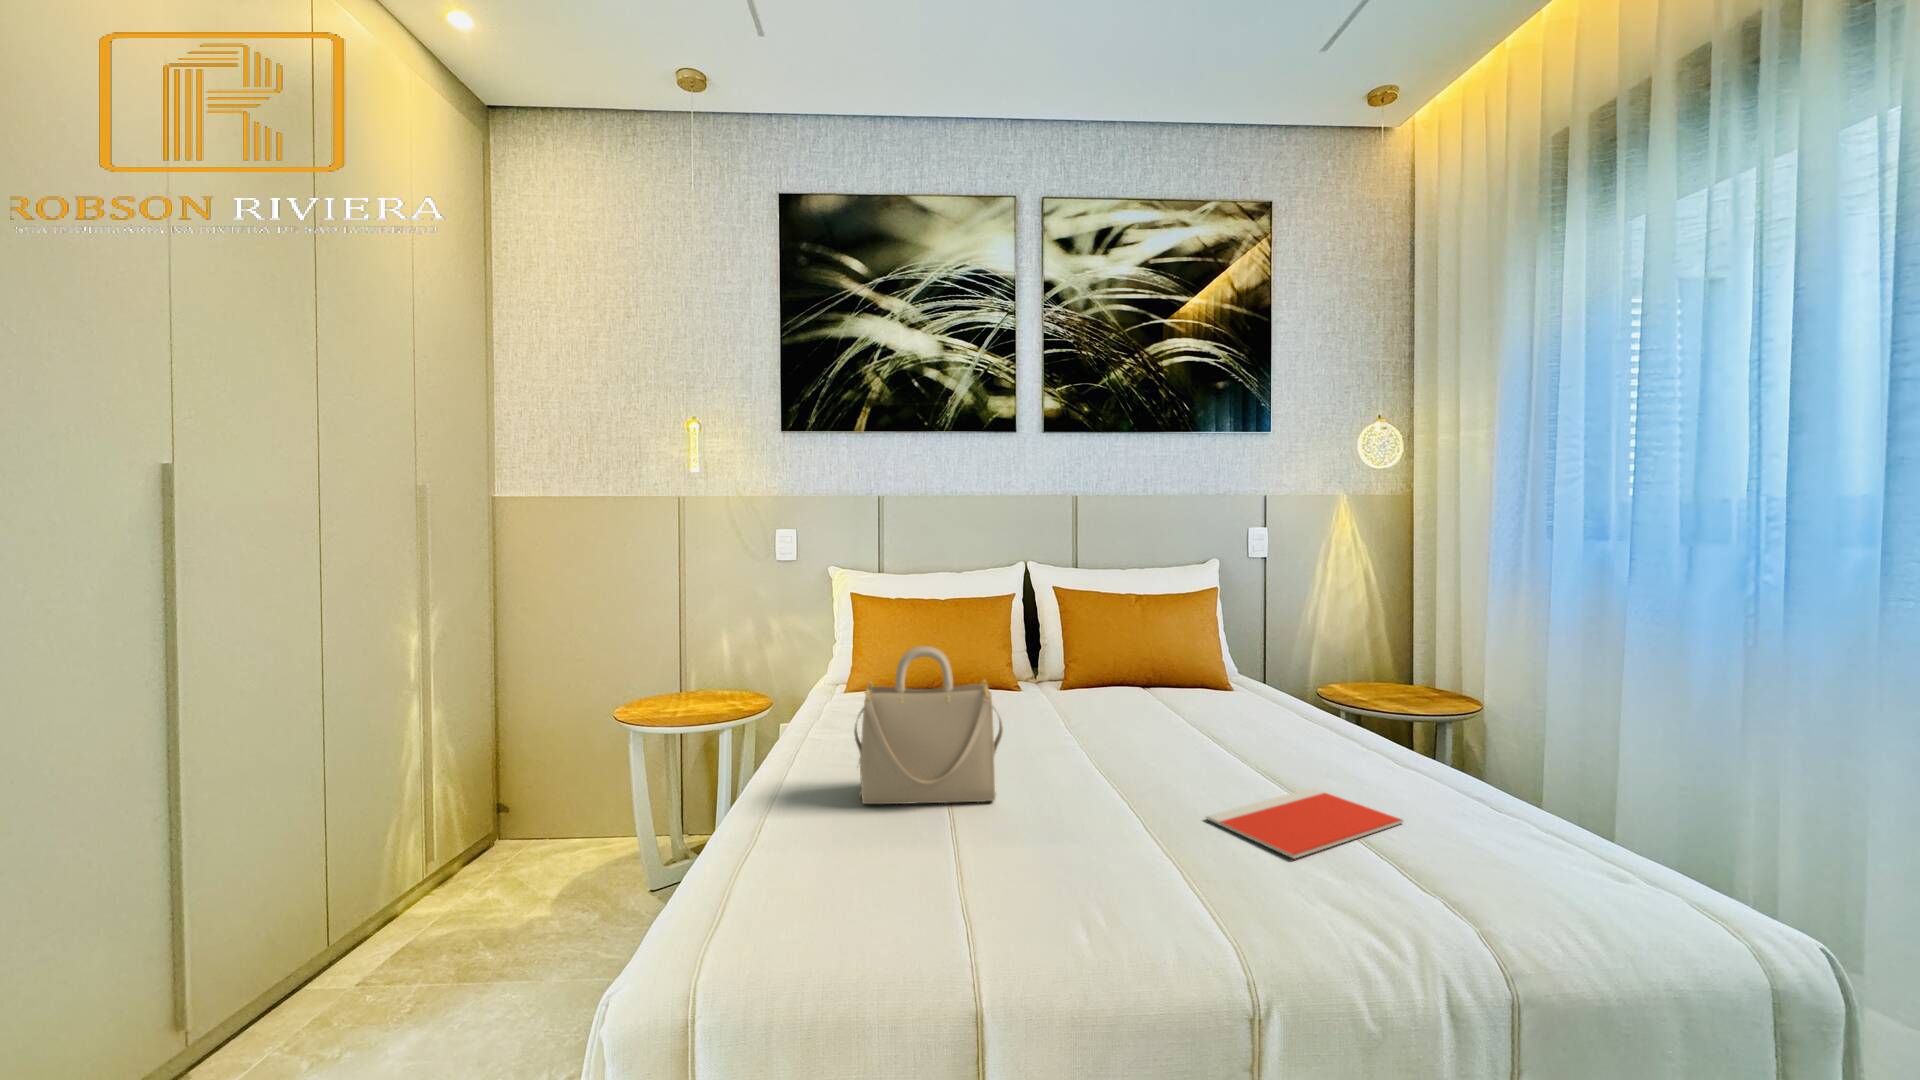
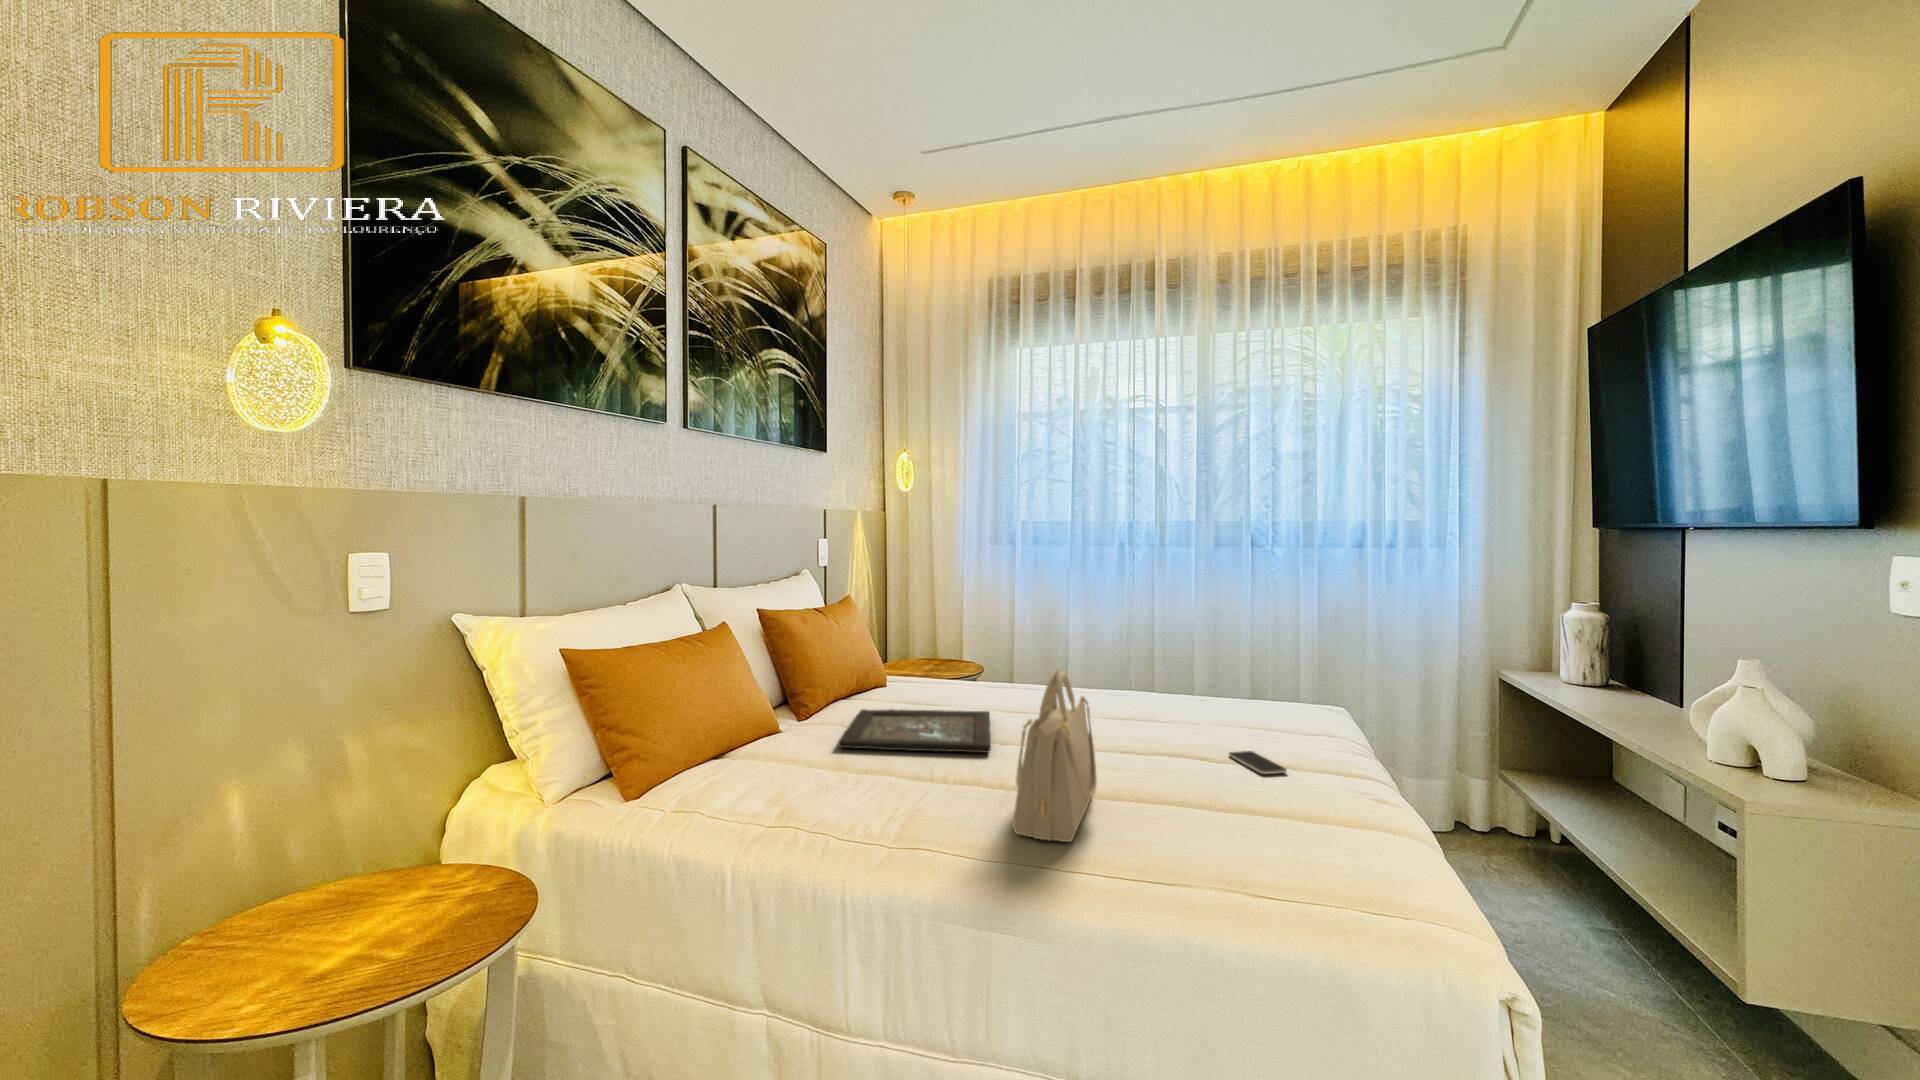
tray: none [992,697,1178,751] -> present [838,709,991,753]
notebook: present [1206,788,1404,858] -> none [1118,717,1222,751]
smartphone: none [1218,861,1315,909] -> present [1229,751,1287,774]

